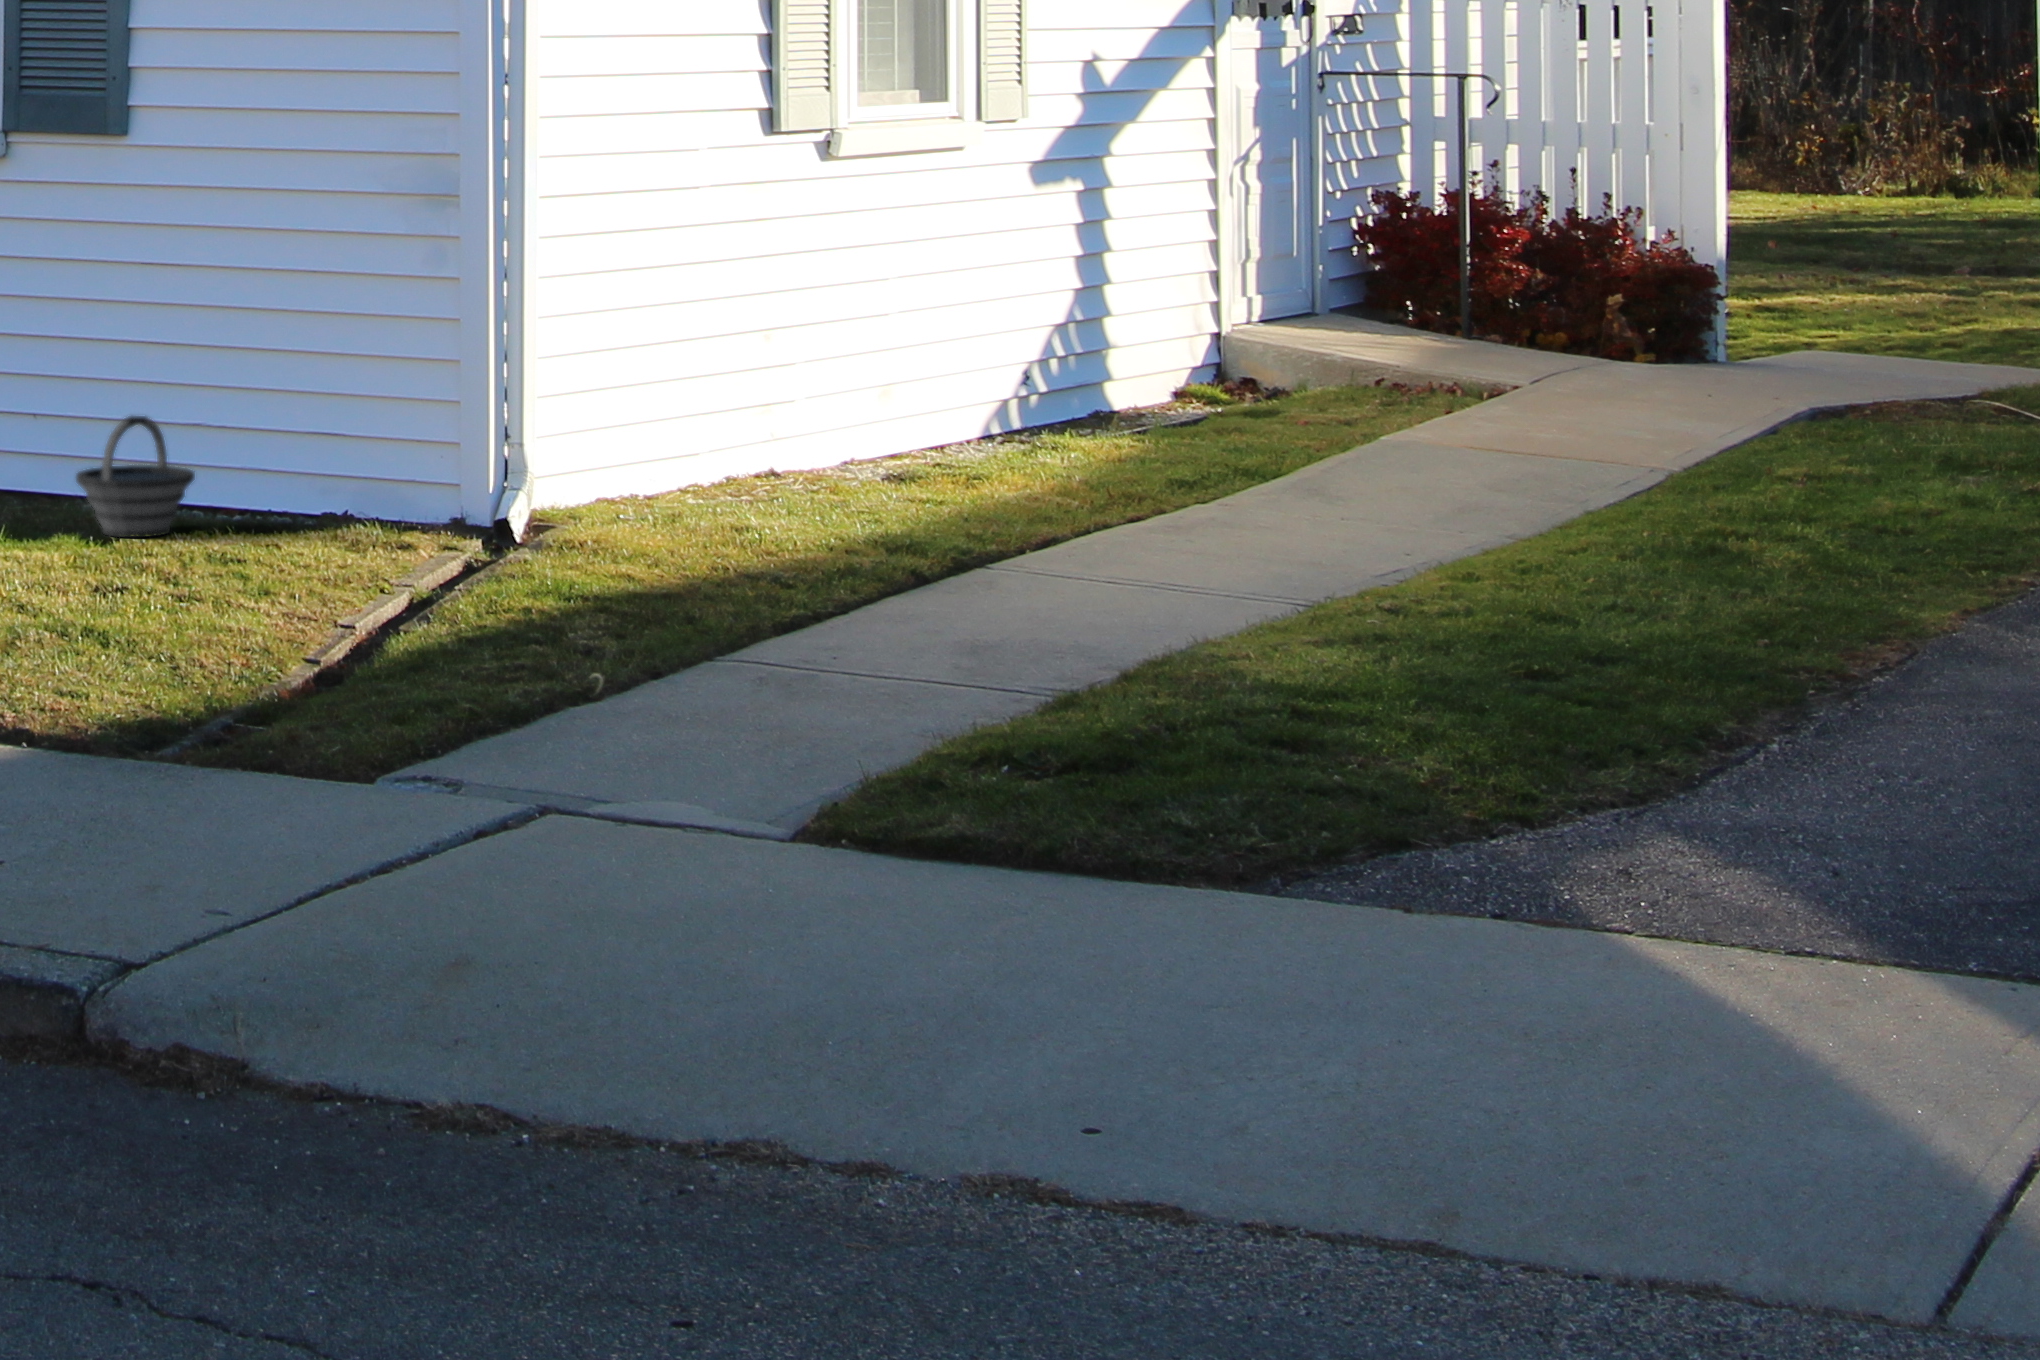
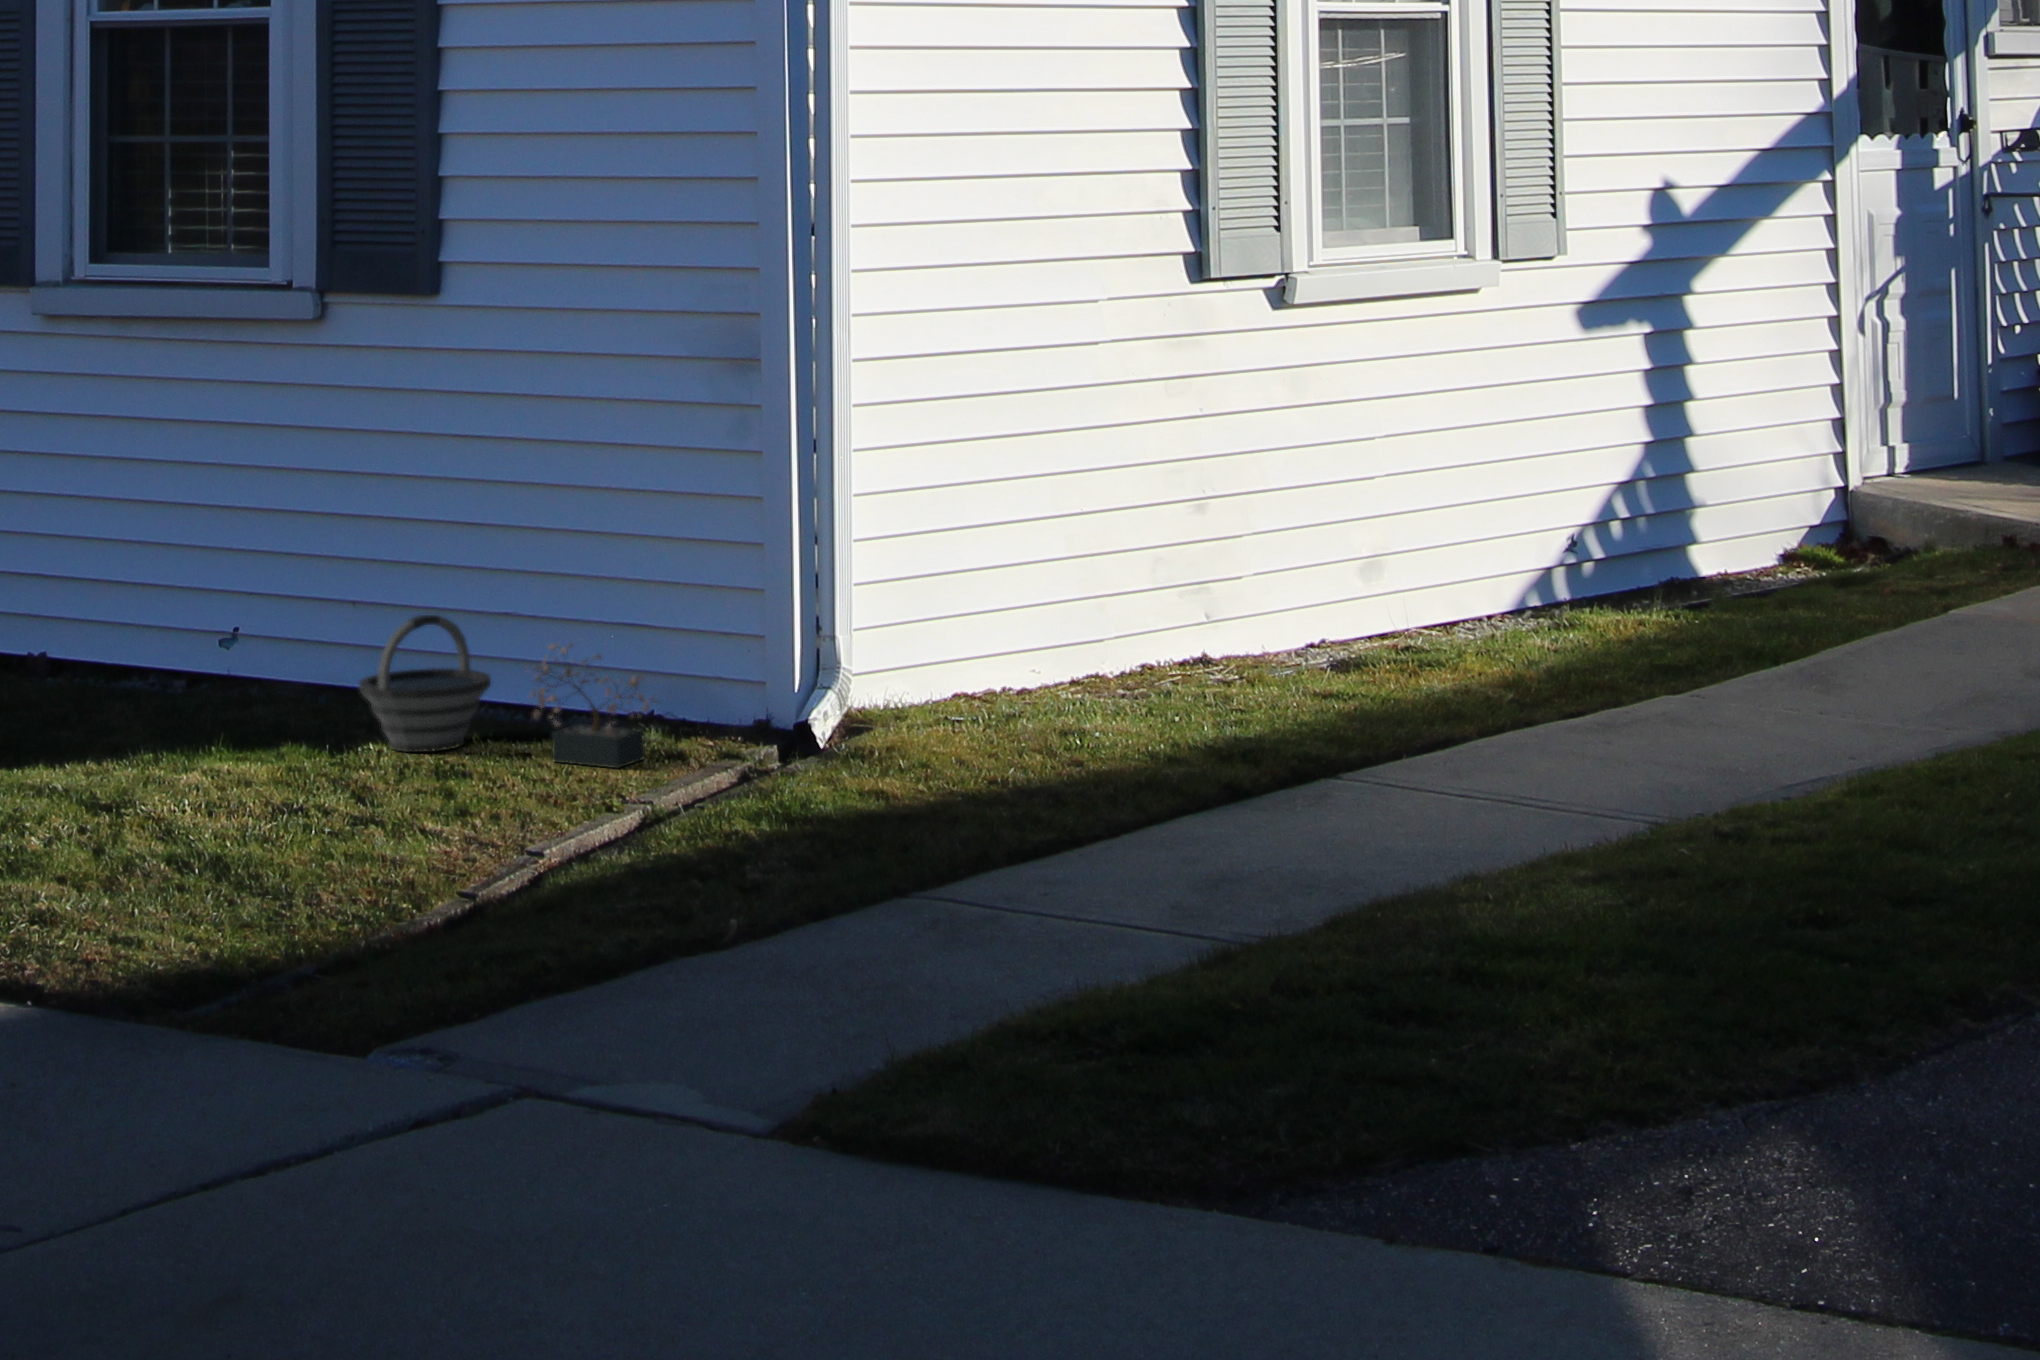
decorative plant: none [241,438,360,548] -> present [531,644,657,768]

